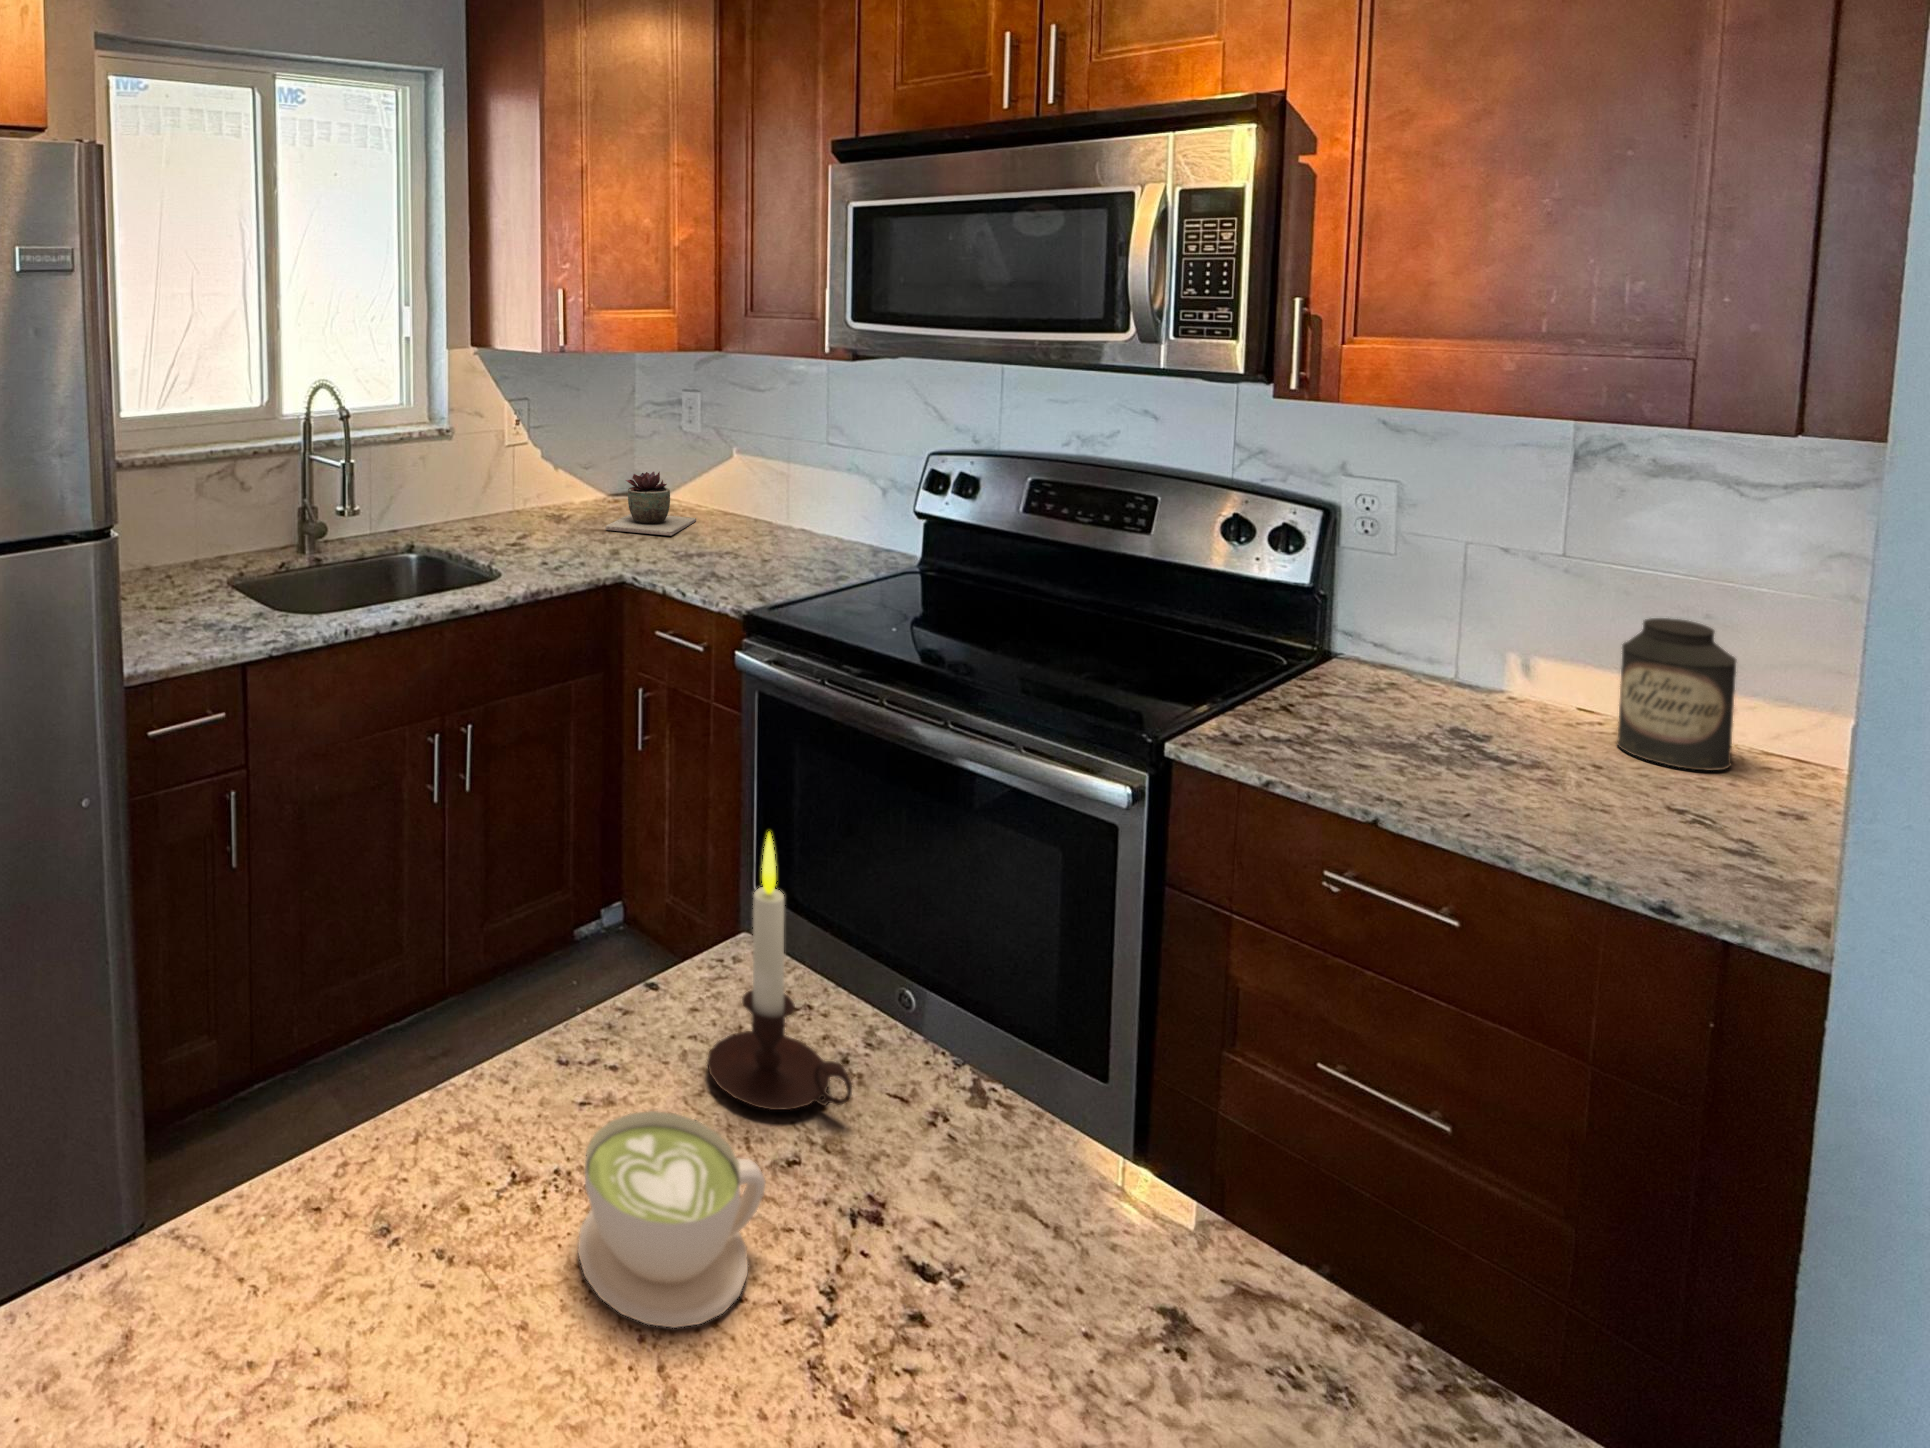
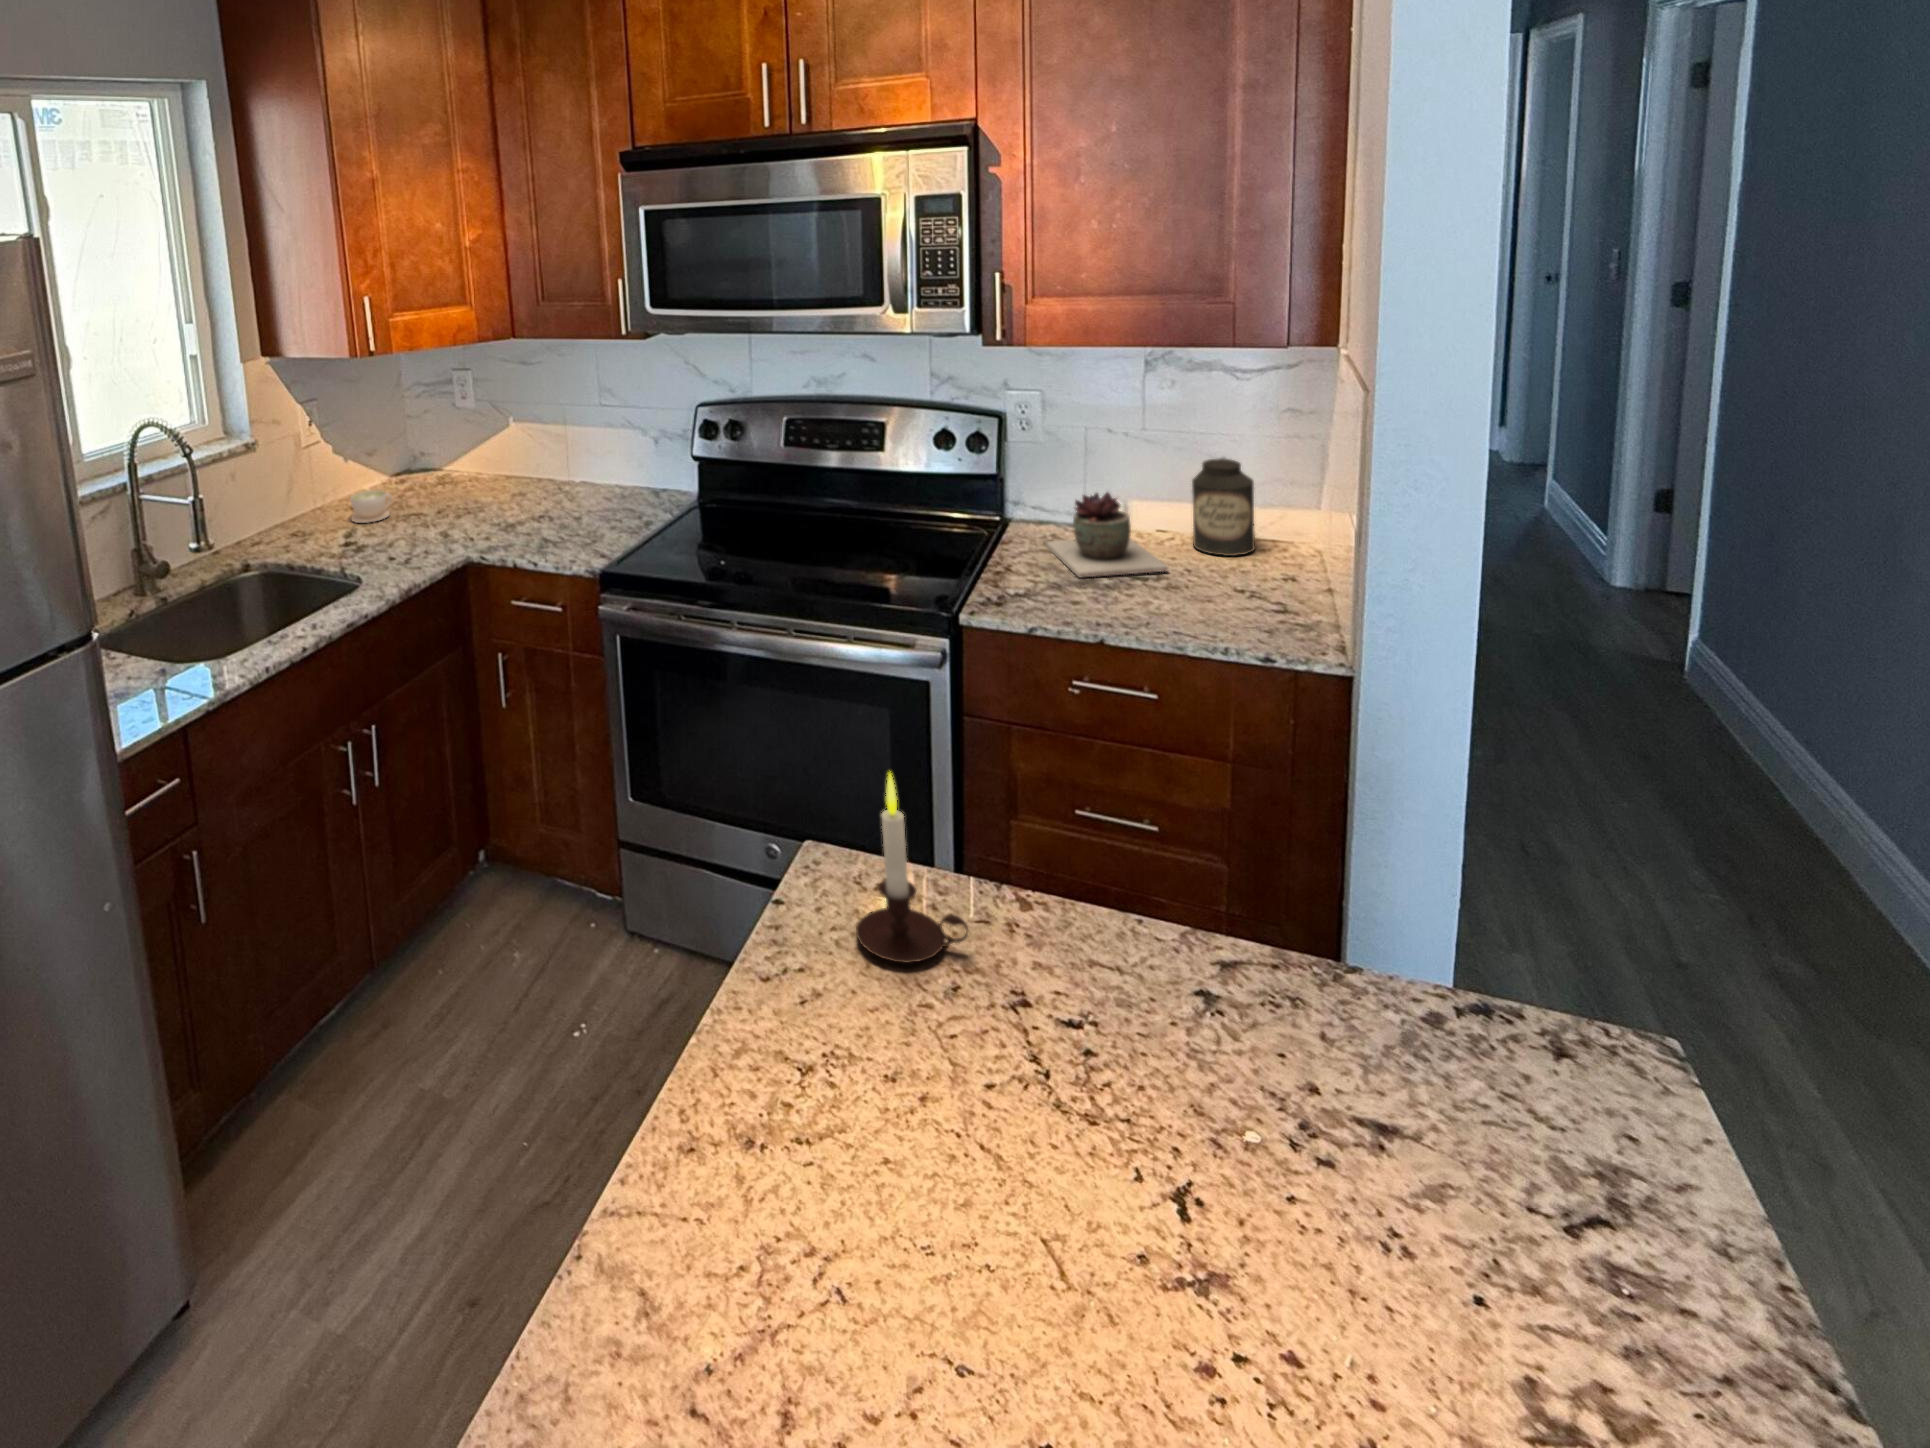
succulent plant: present [606,472,696,536] -> present [1046,492,1168,577]
coffee cup: present [578,1111,765,1328] -> present [350,490,392,523]

